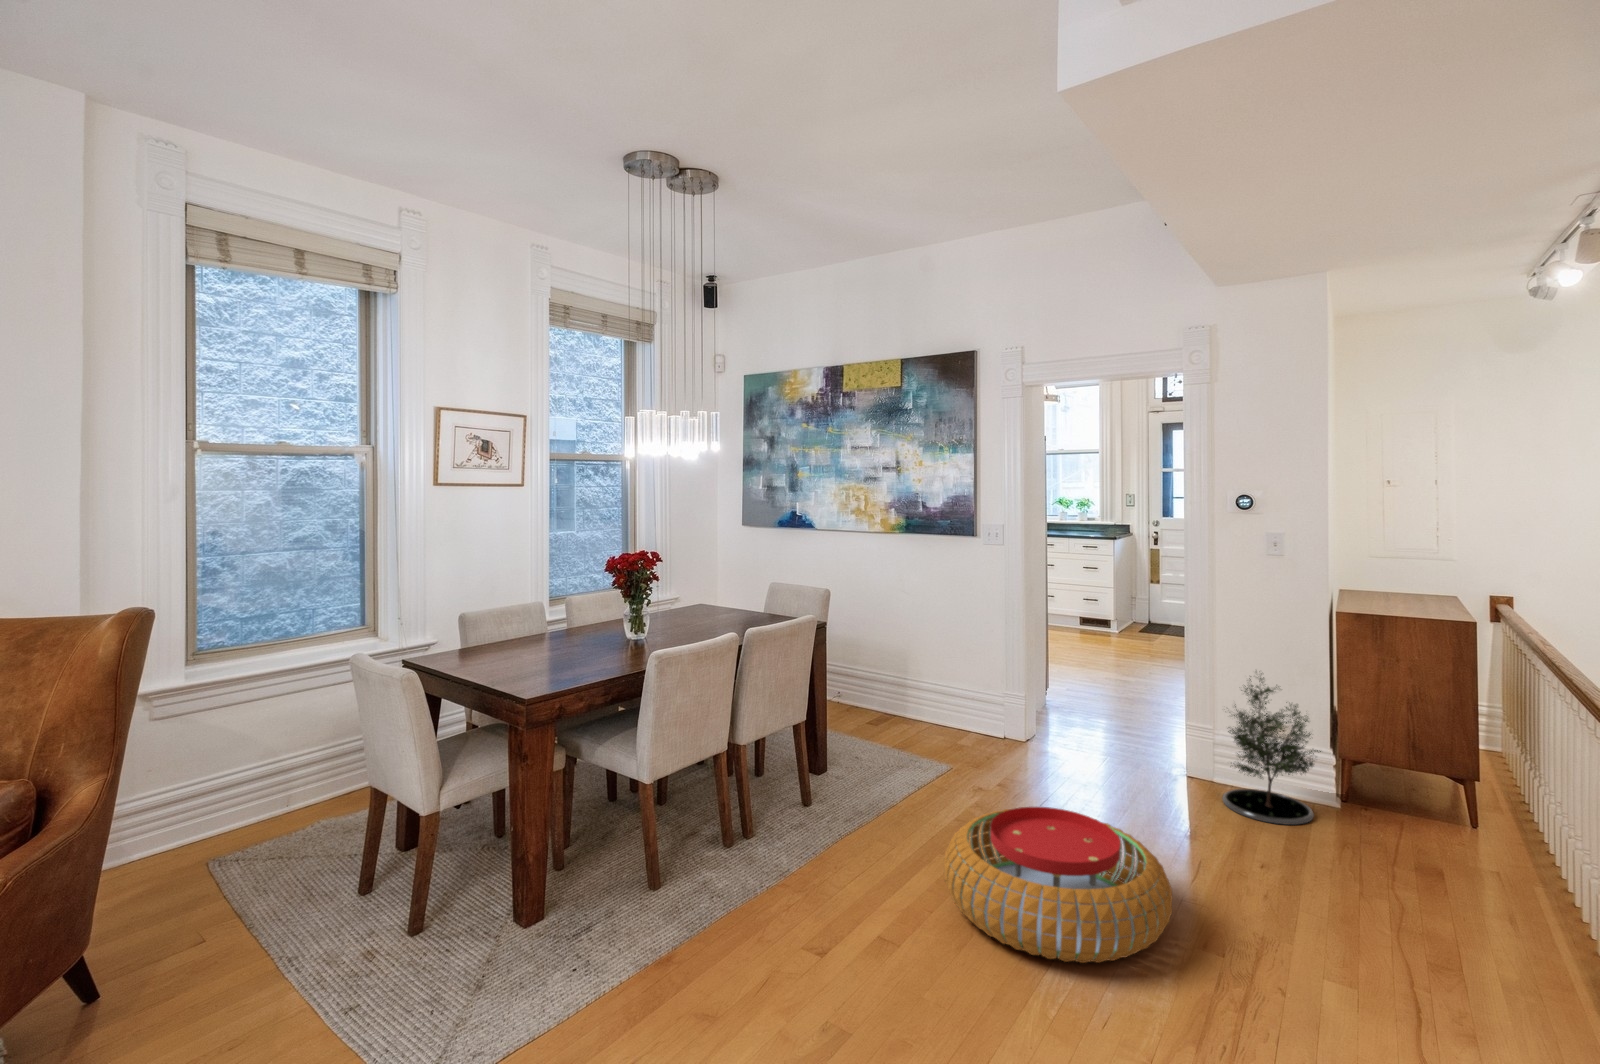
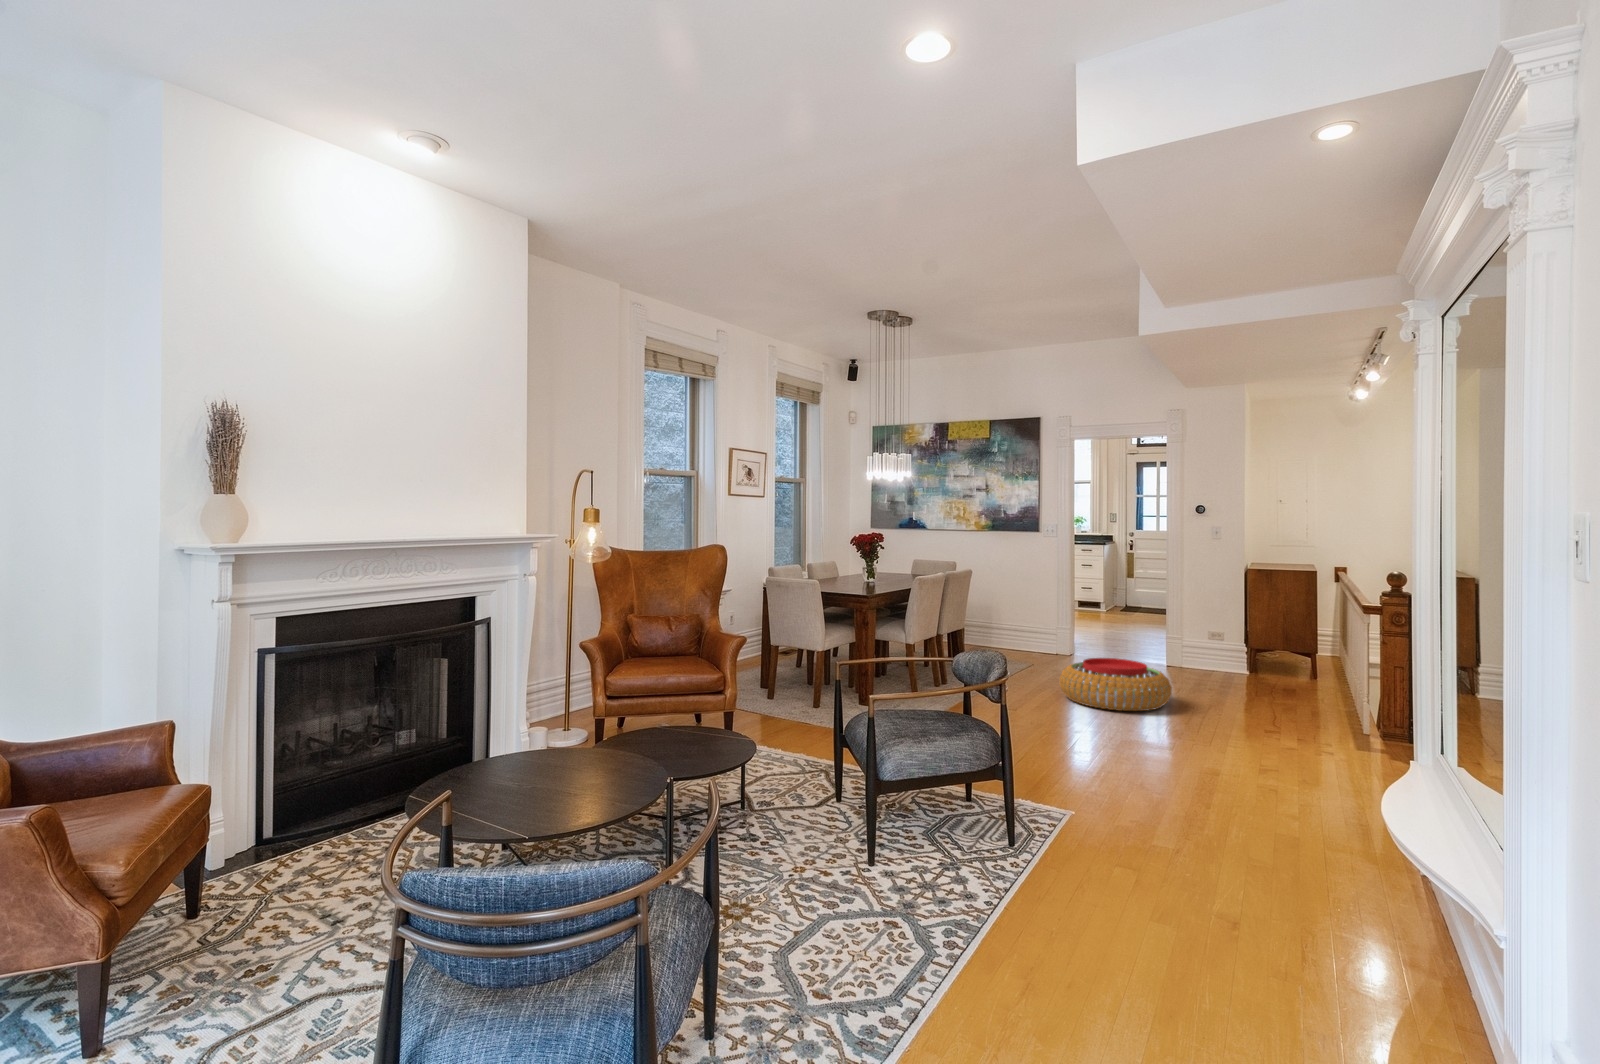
potted tree: present [1222,677,1321,825] -> none [1188,599,1242,680]

